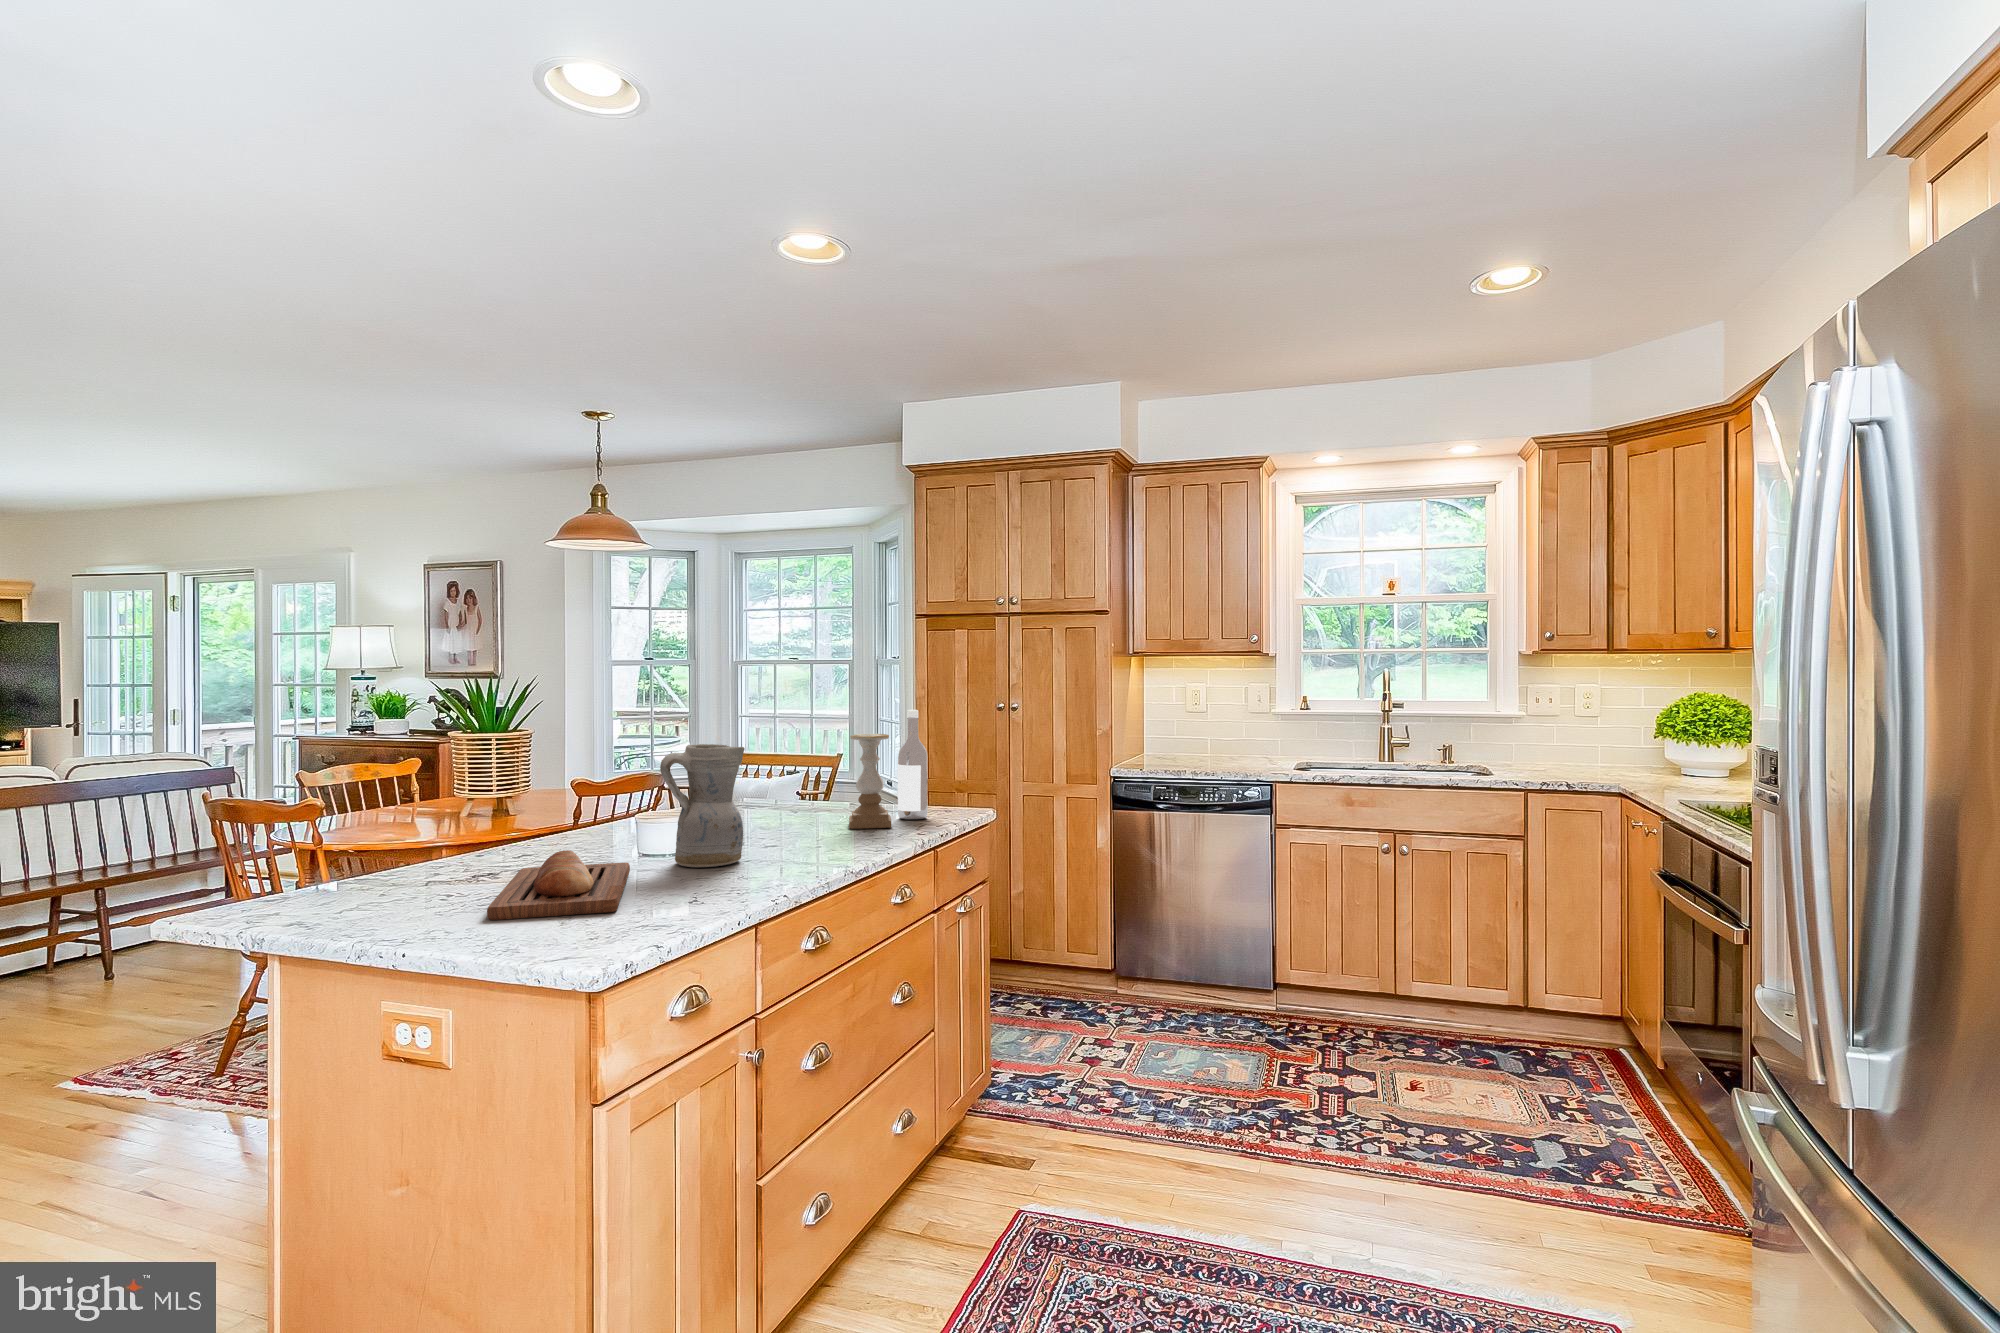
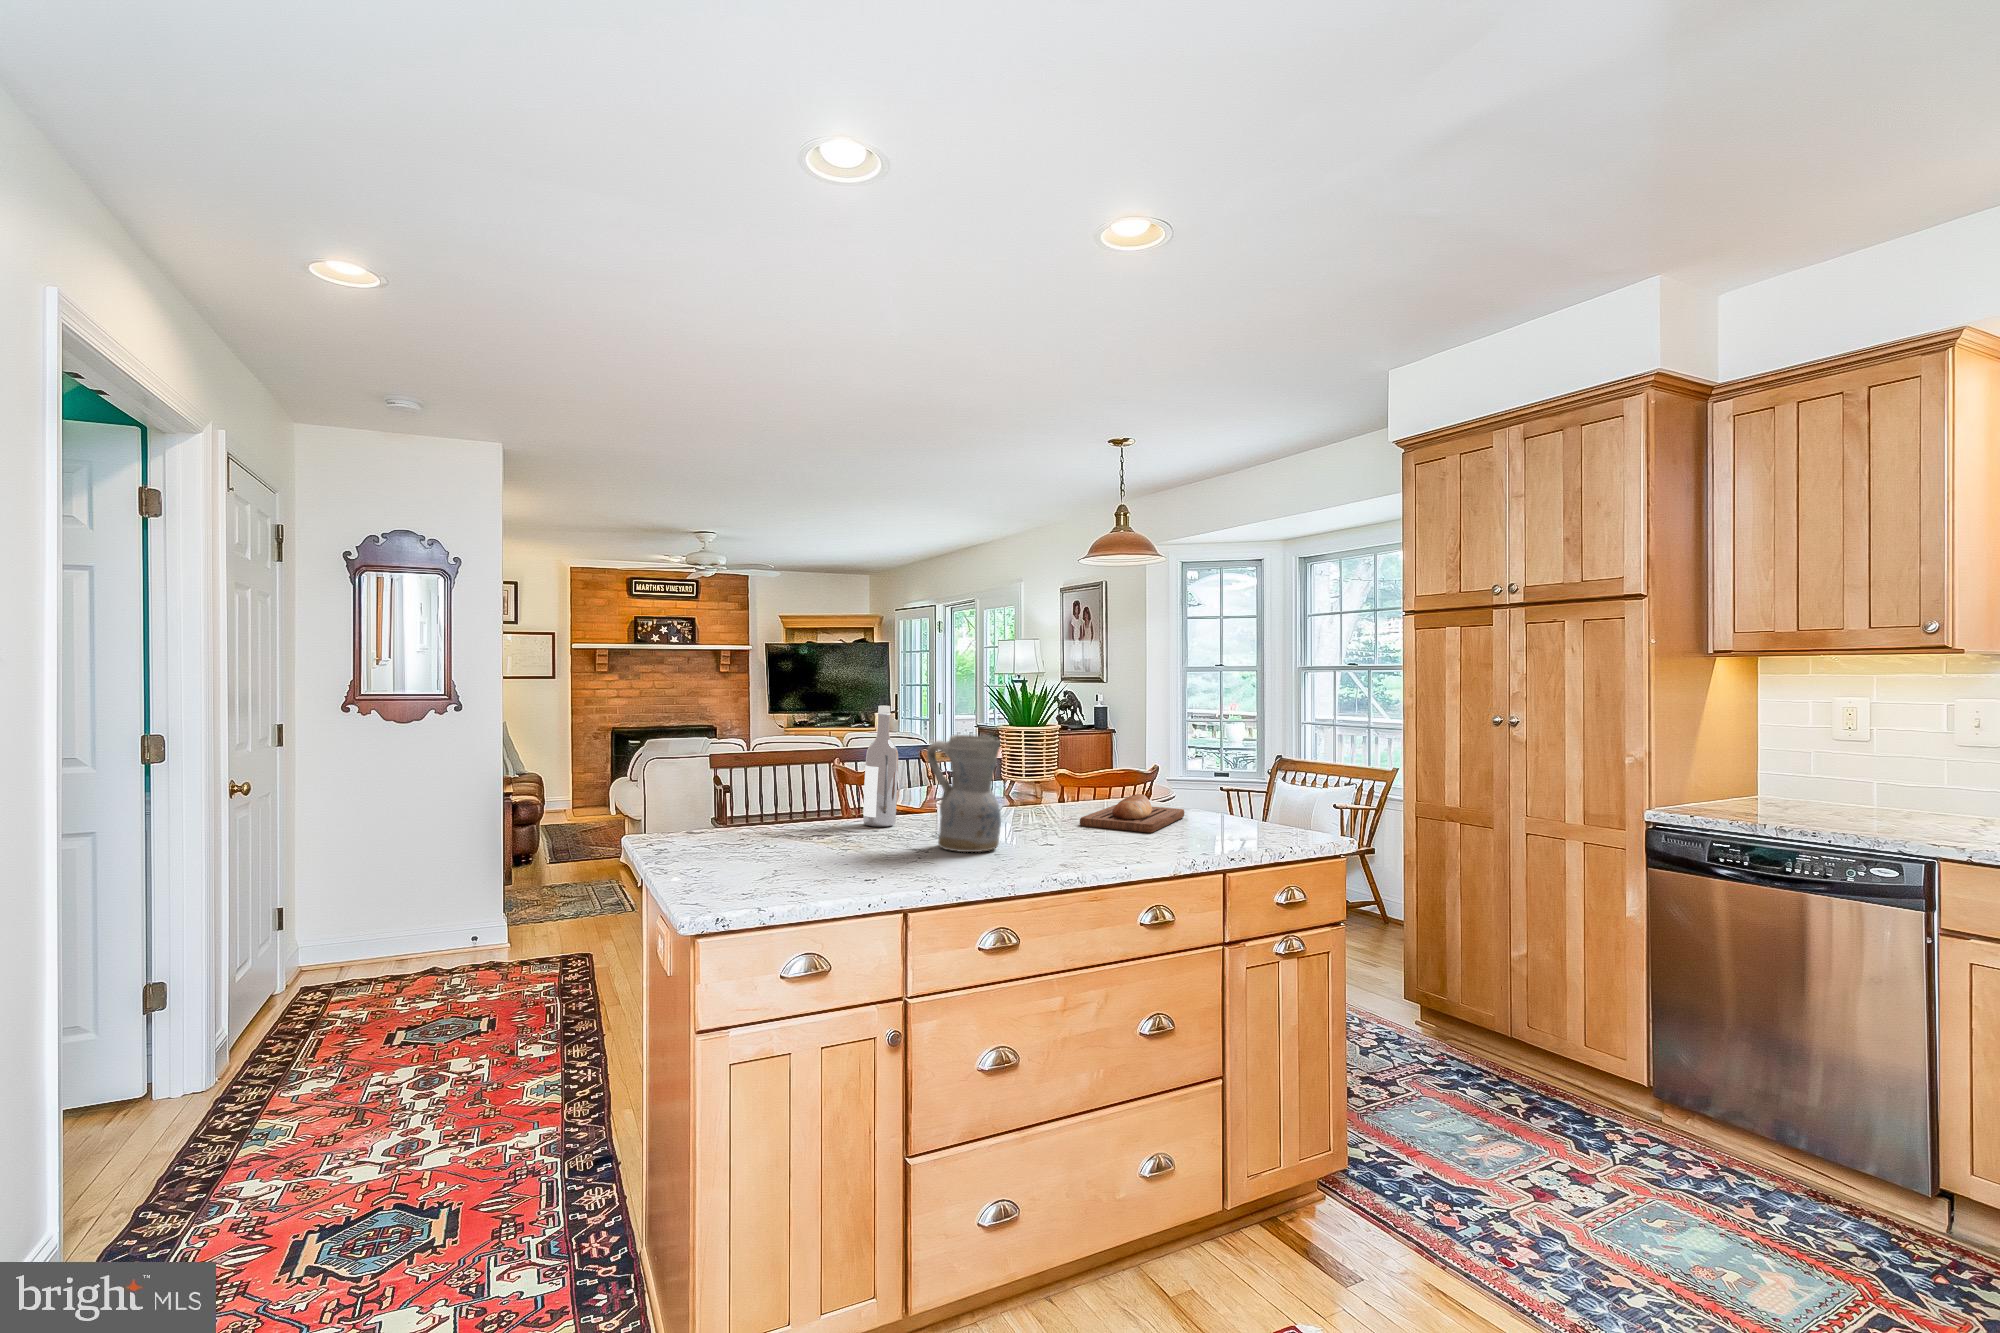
wine bottle: present [898,710,928,820] -> present [863,706,898,827]
candle holder: present [849,734,891,829] -> none [1169,742,1226,846]
bread loaf: present [487,850,630,920] -> present [1080,794,1184,833]

